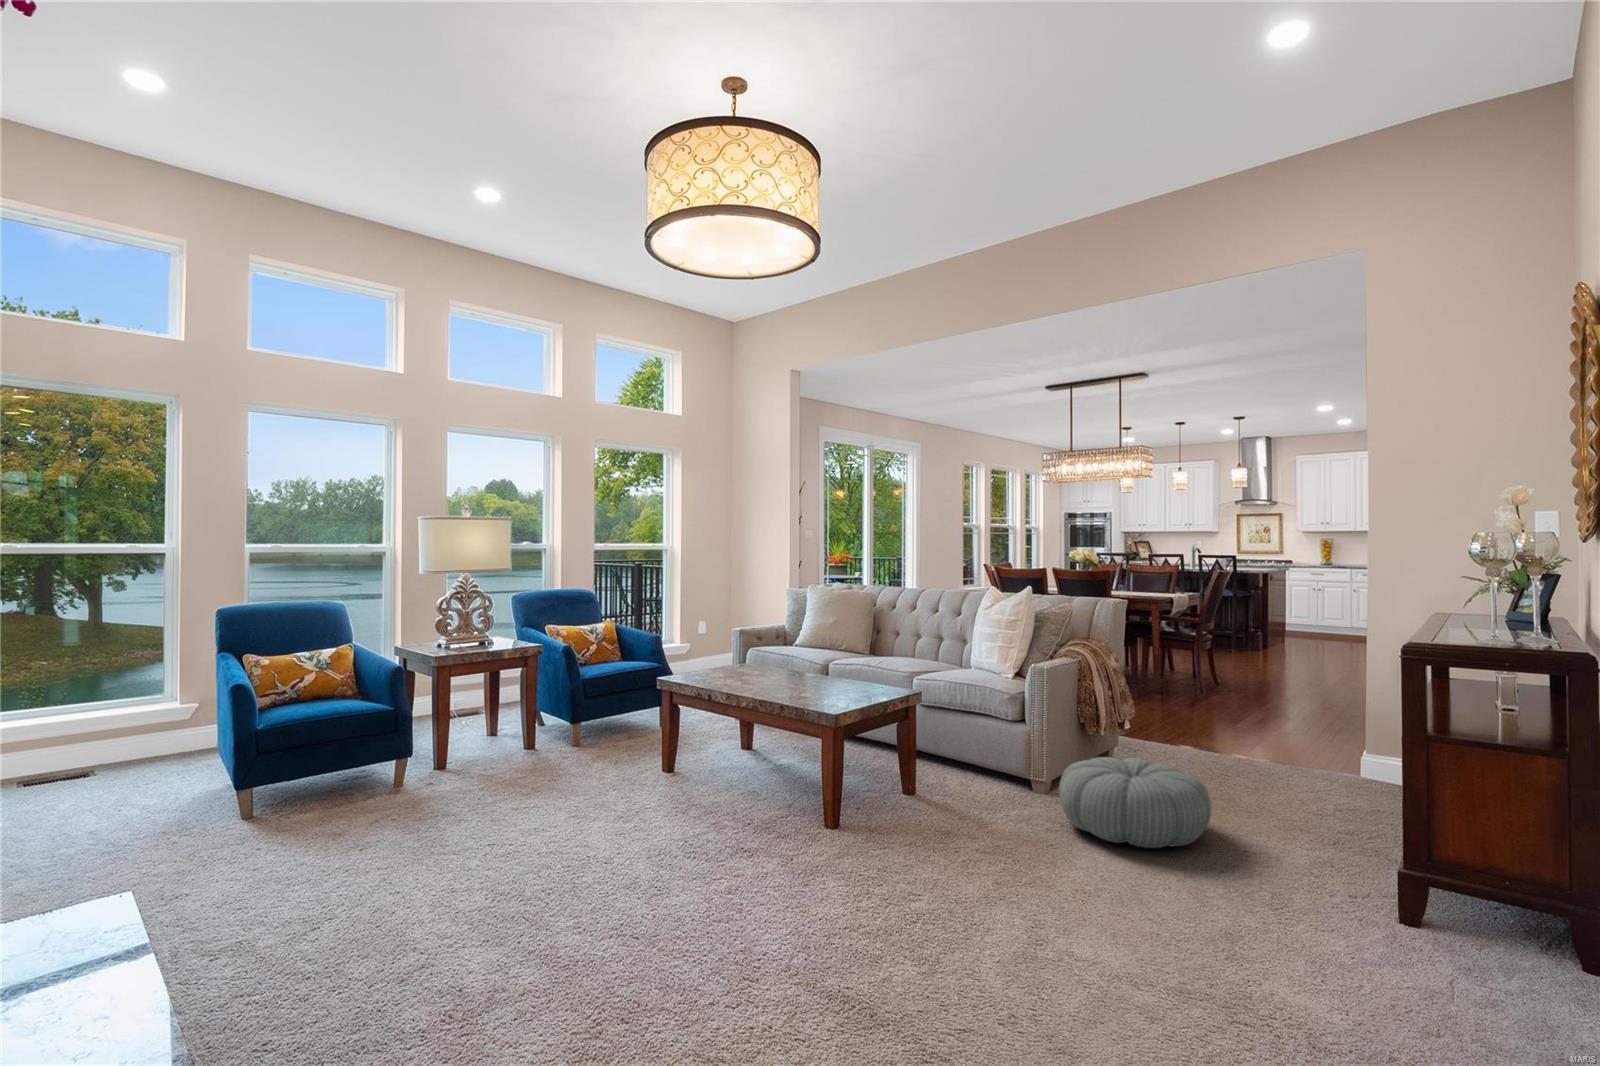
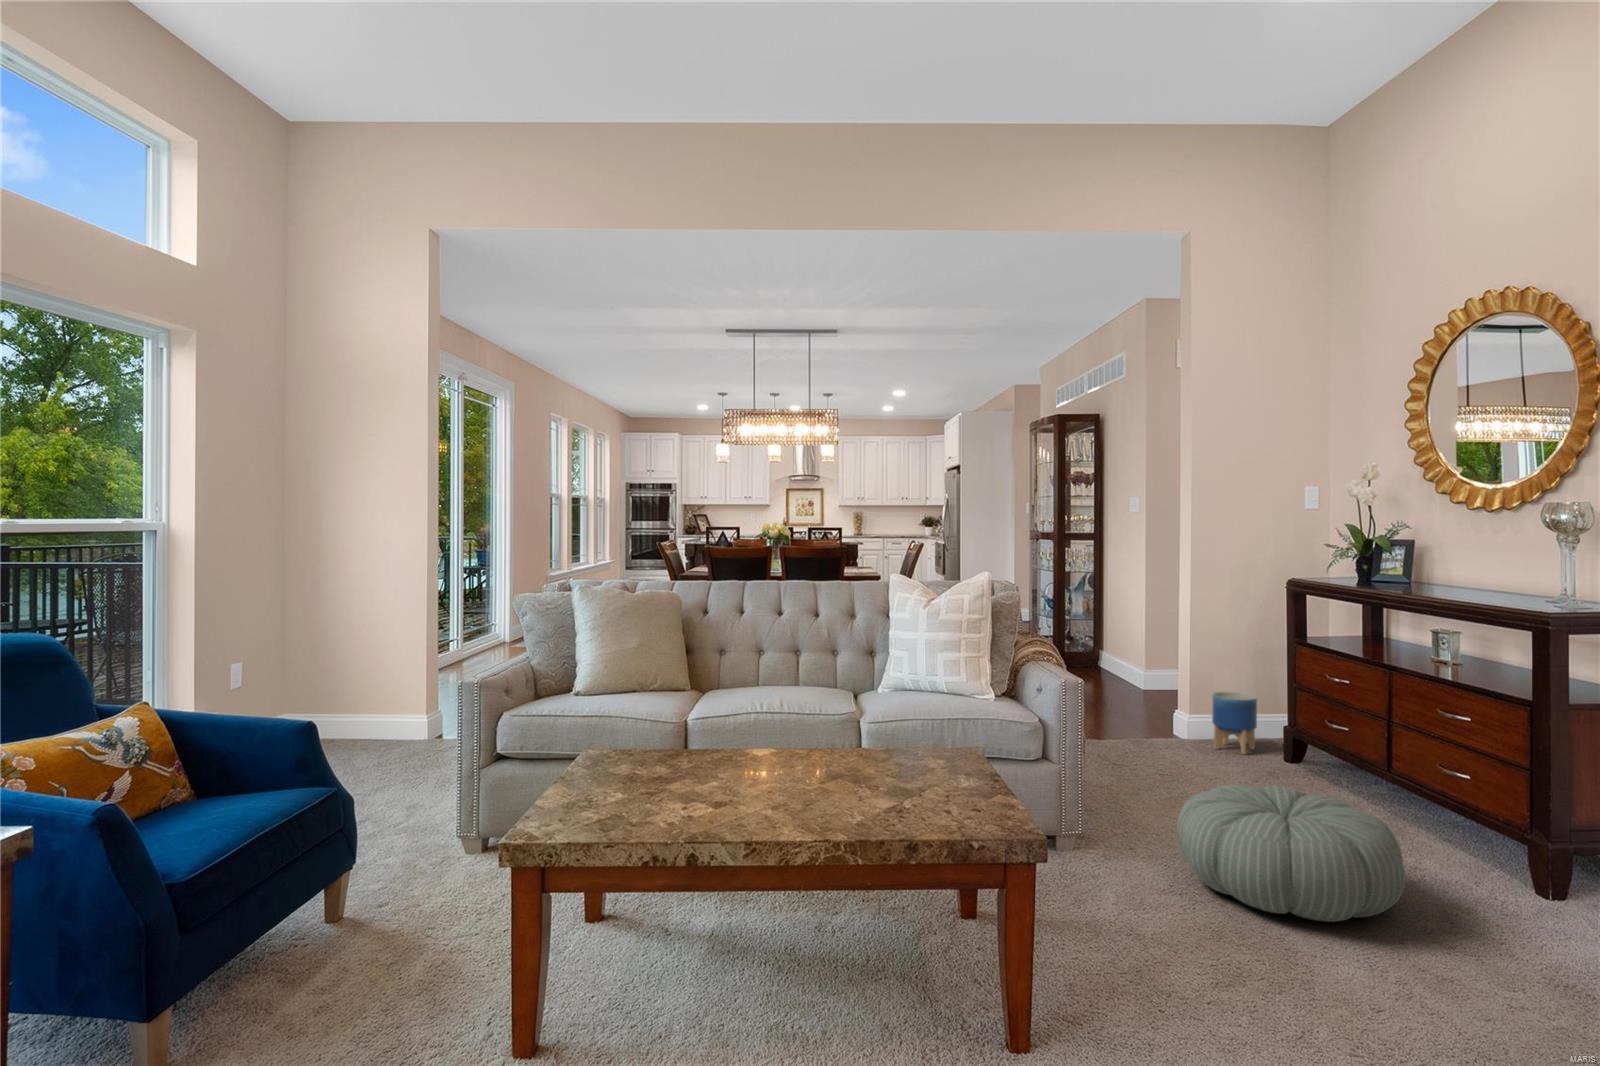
planter: none [1336,727,1383,786] -> present [1212,692,1257,755]

